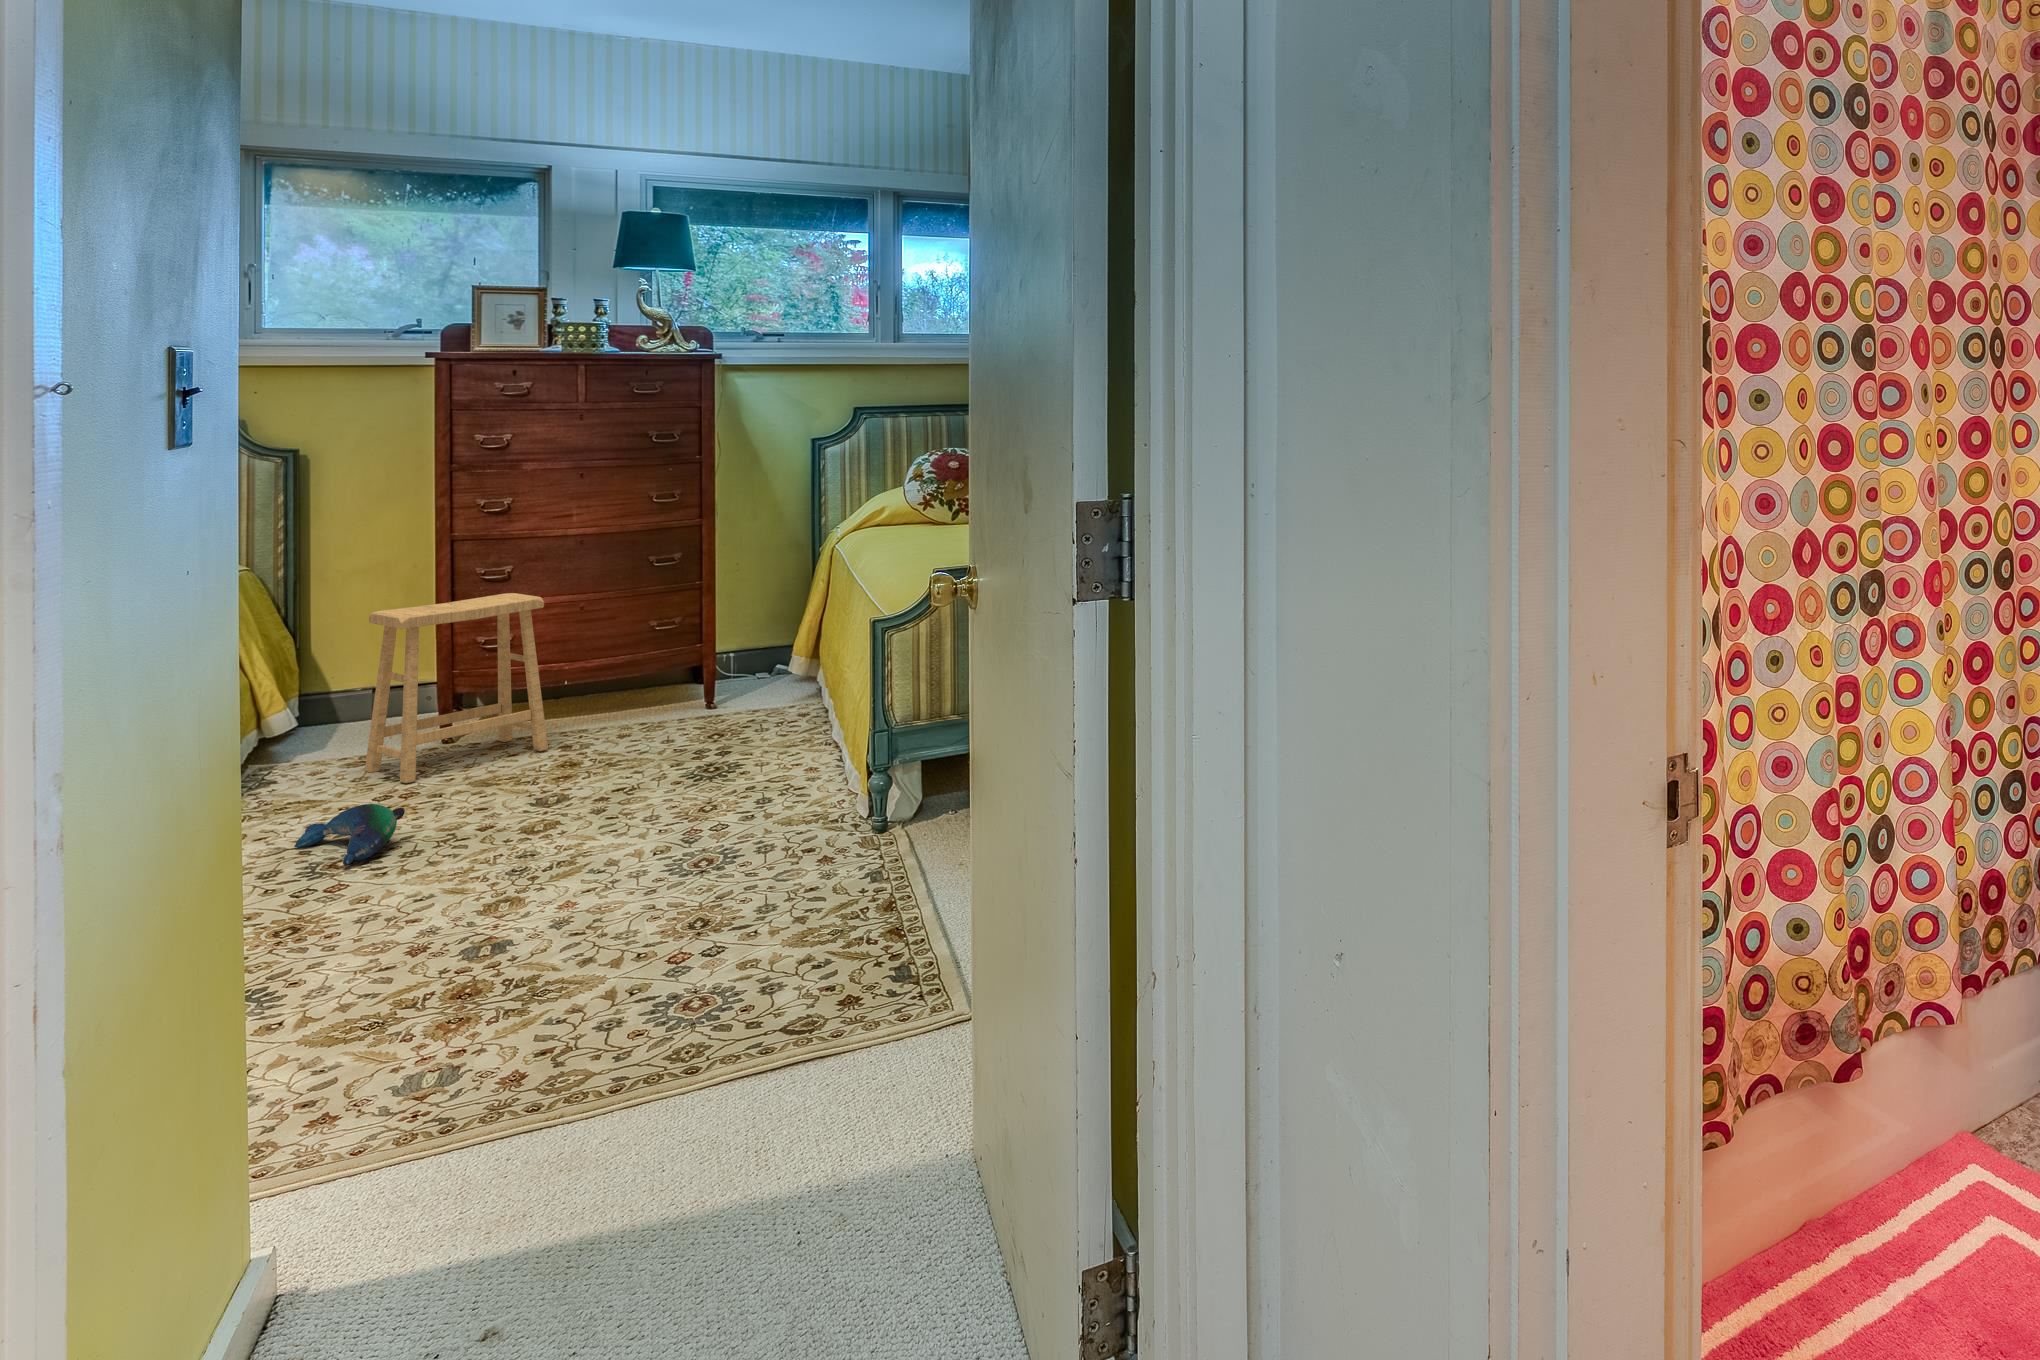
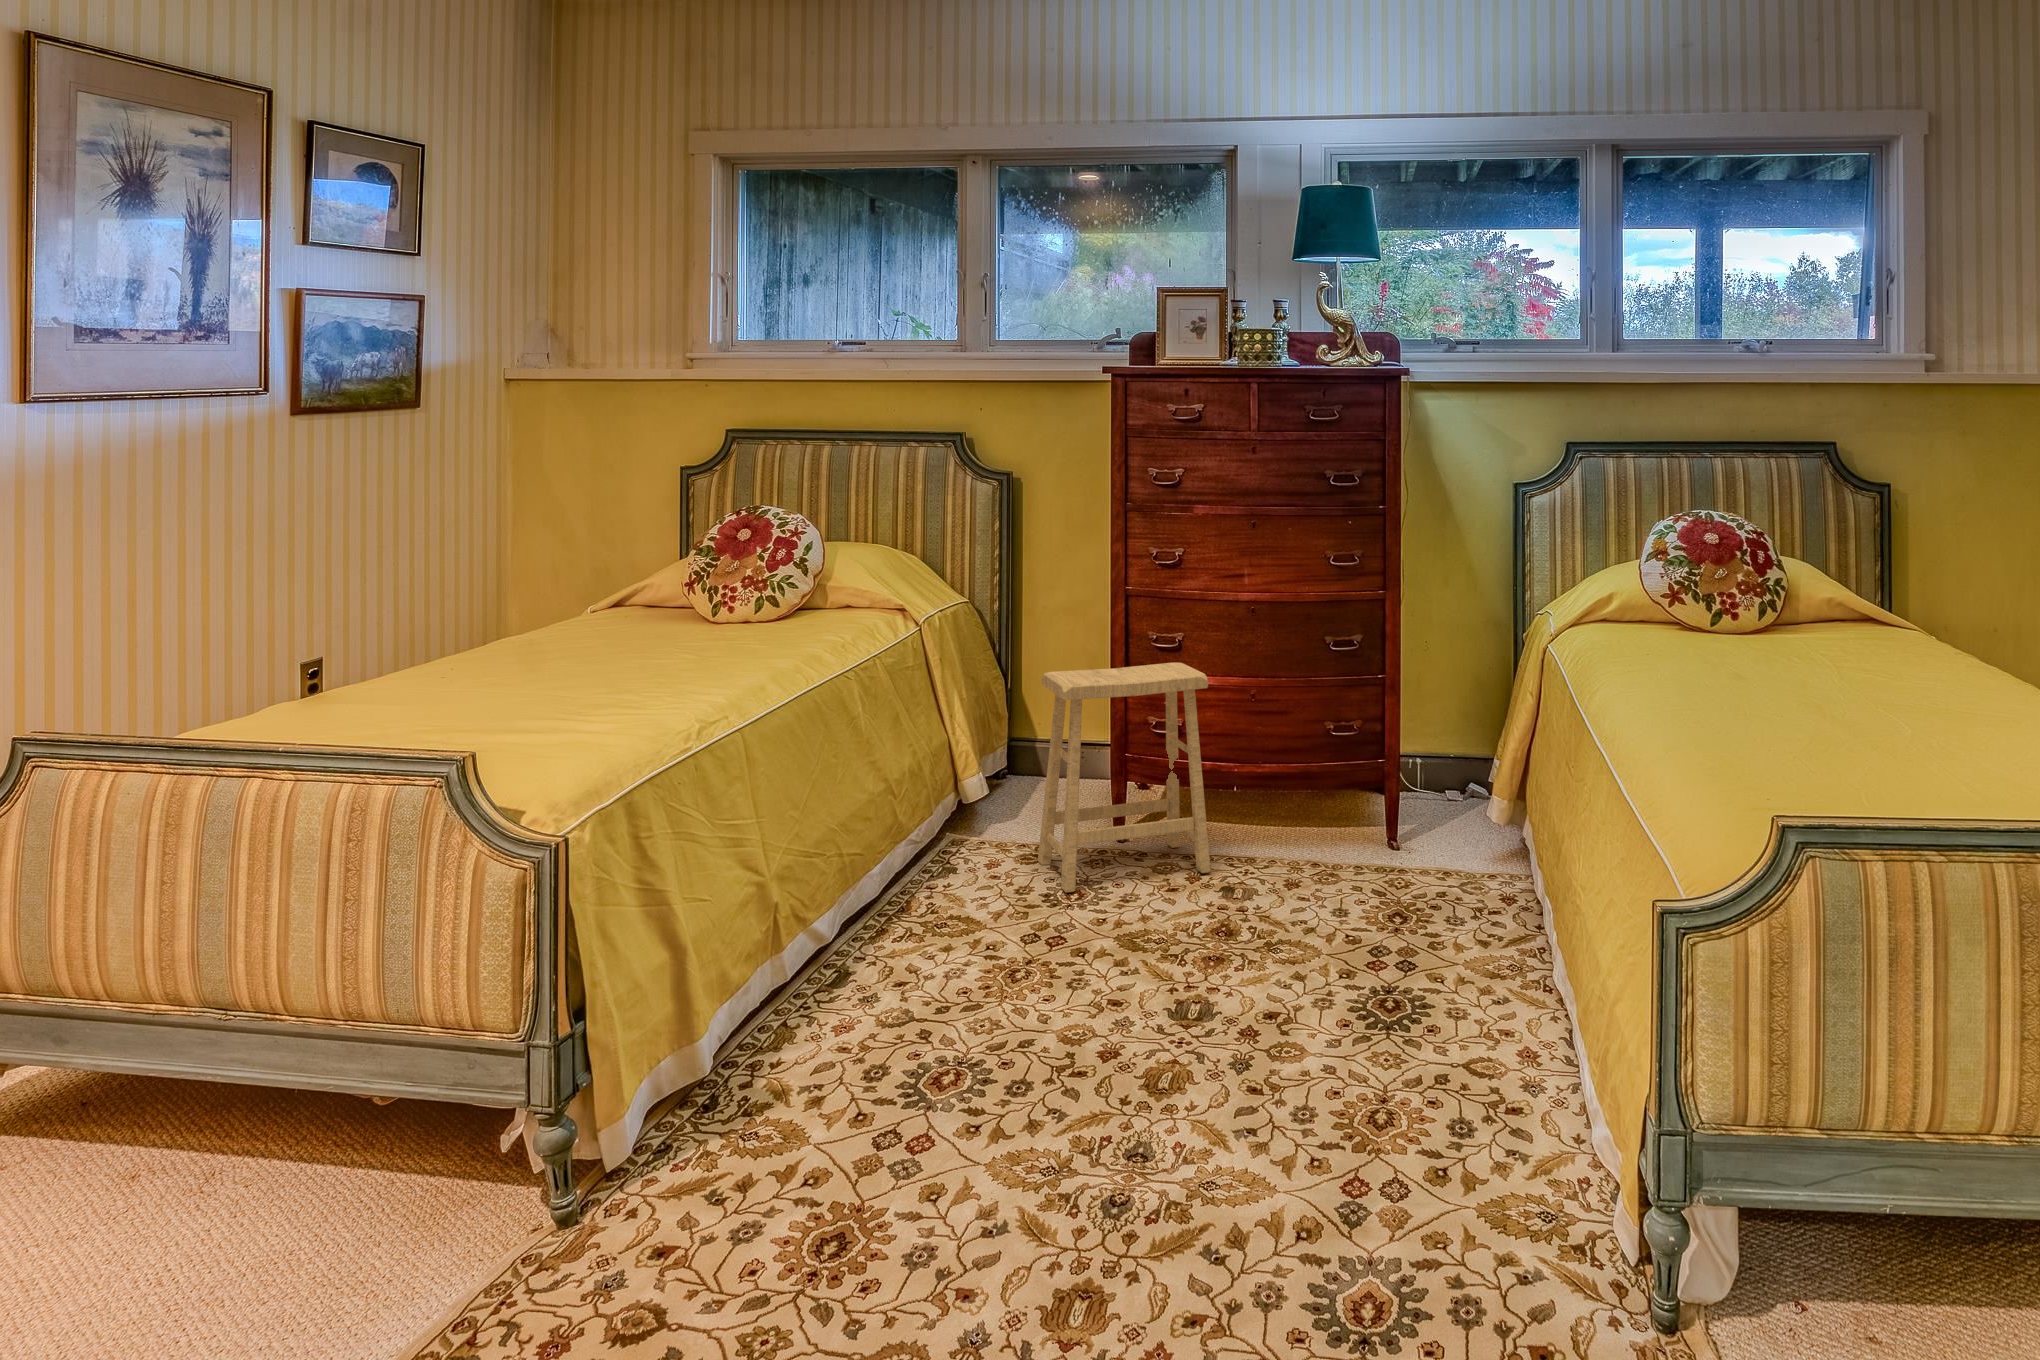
plush toy: present [294,804,405,865] -> none [936,935,1036,1026]

